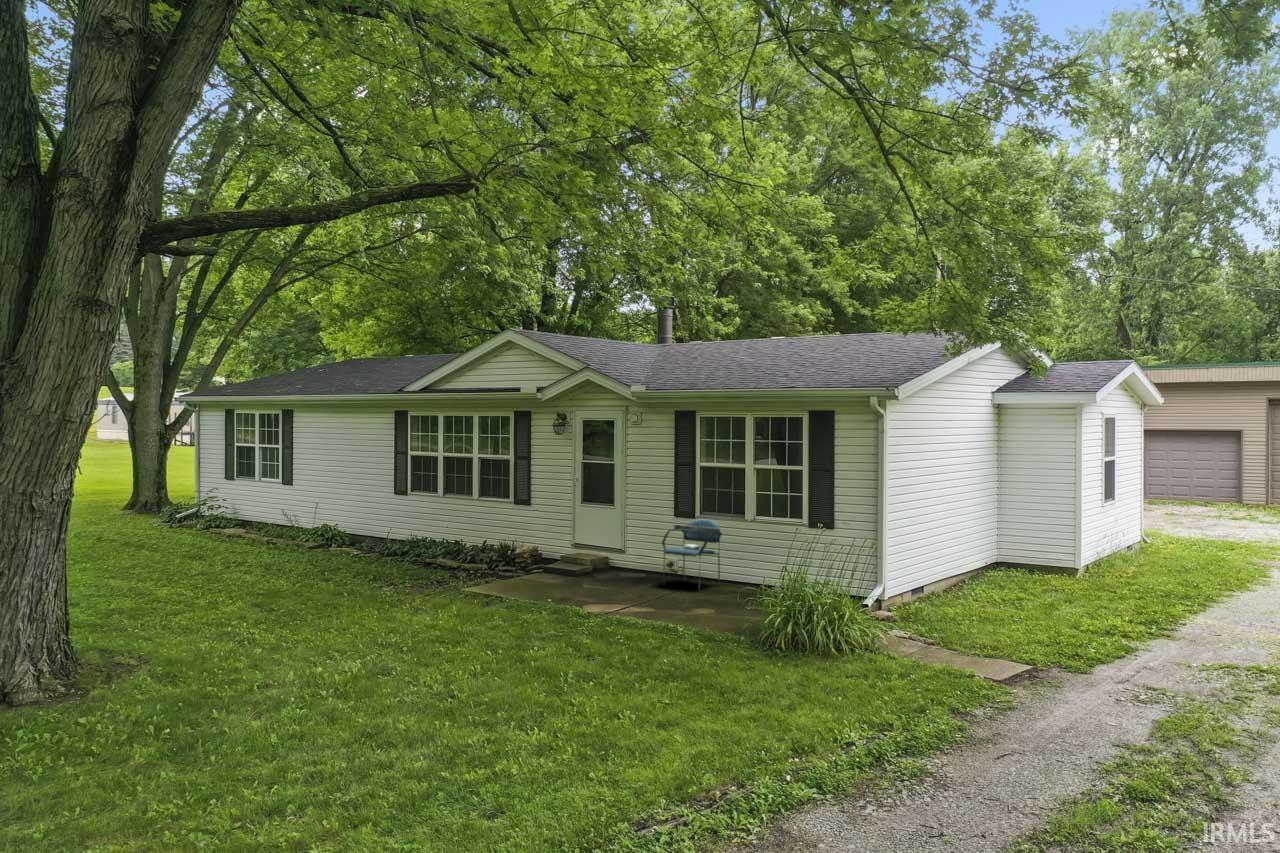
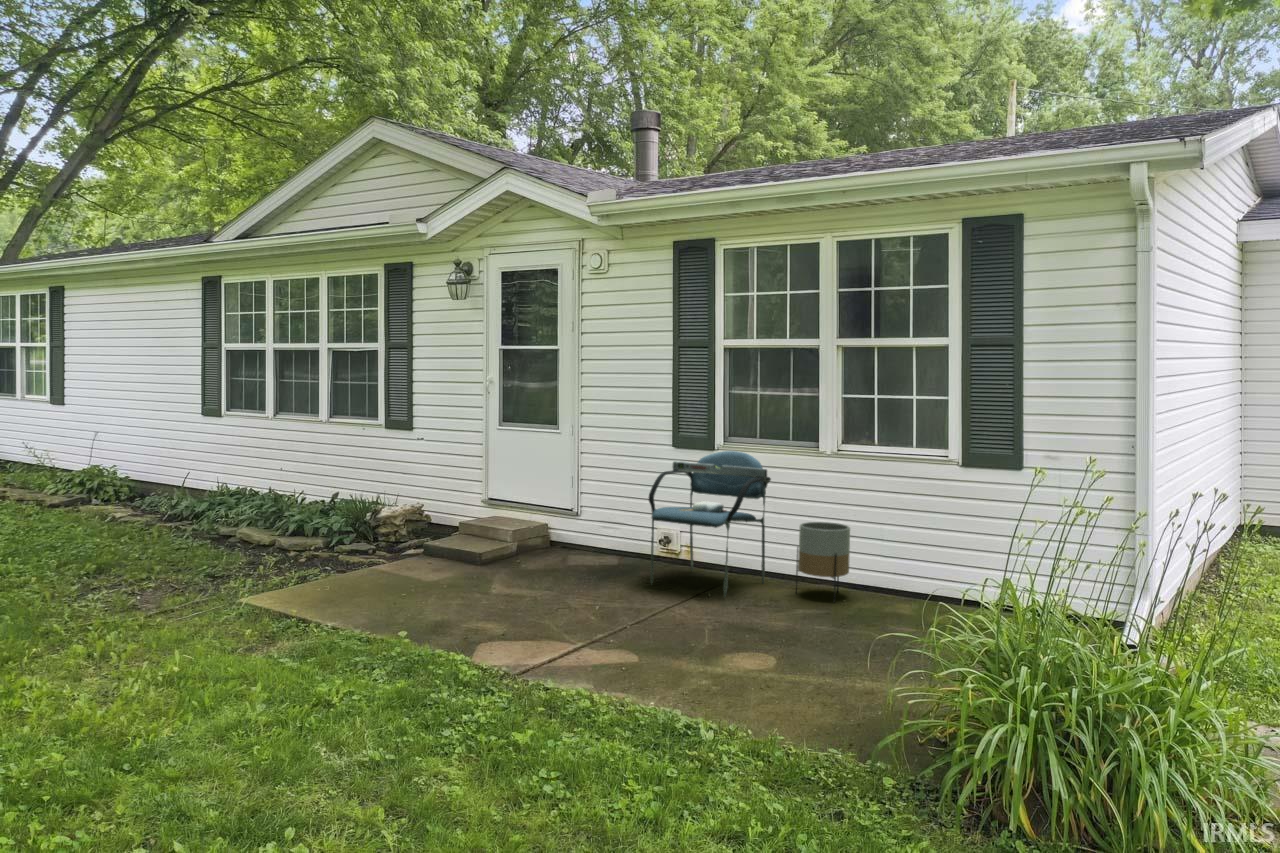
planter: none [734,554,759,593] -> present [796,522,850,602]

